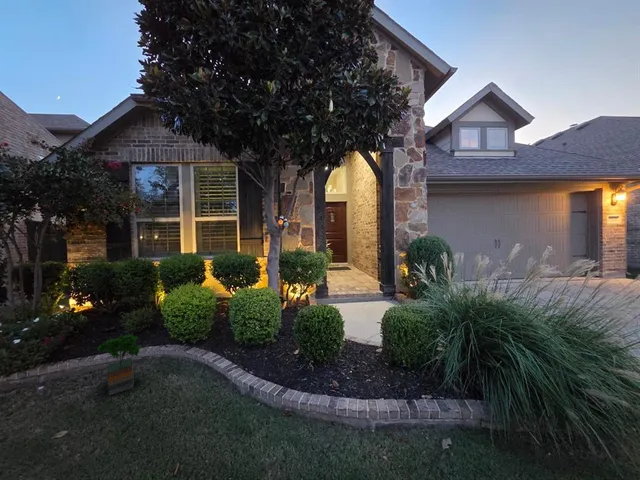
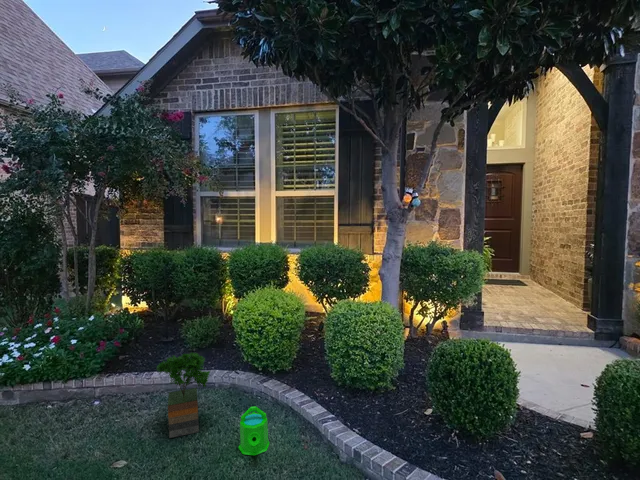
watering can: none [163,362,186,394] -> present [238,406,270,456]

